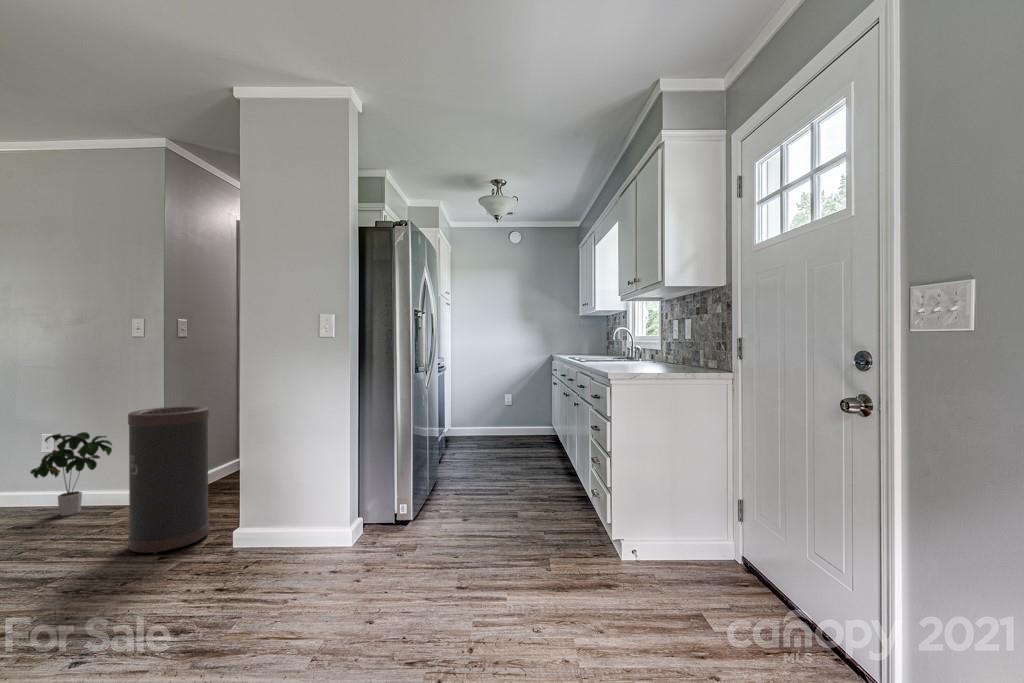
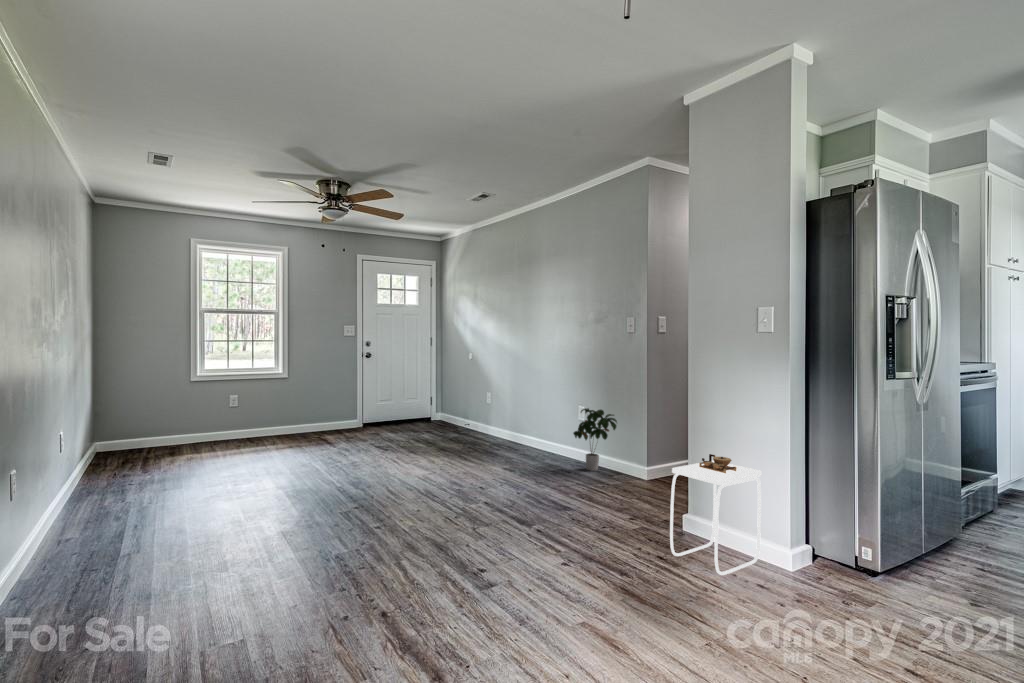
trash can: present [128,406,209,554] -> none [614,396,674,515]
side table: none [231,459,321,580] -> present [670,454,761,575]

